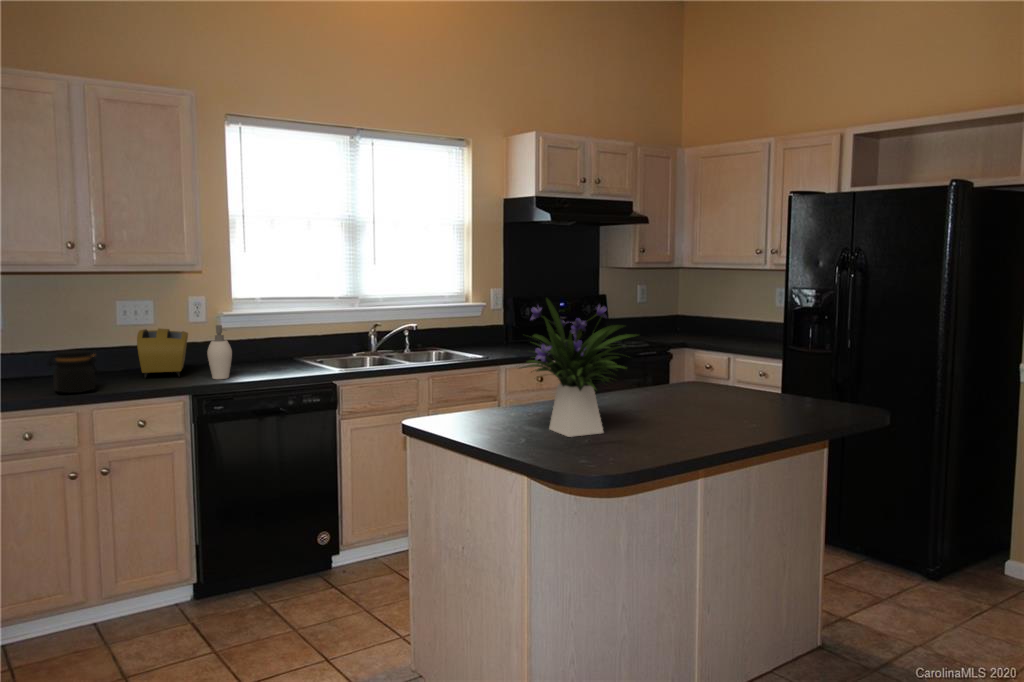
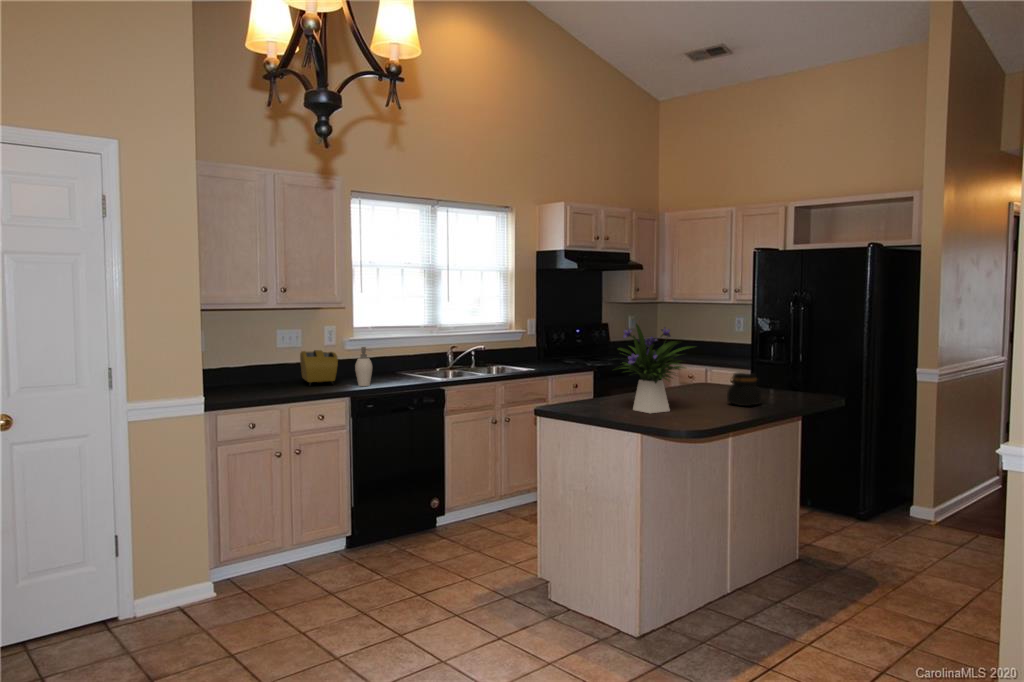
jar: present [48,350,98,393] -> present [727,372,761,406]

